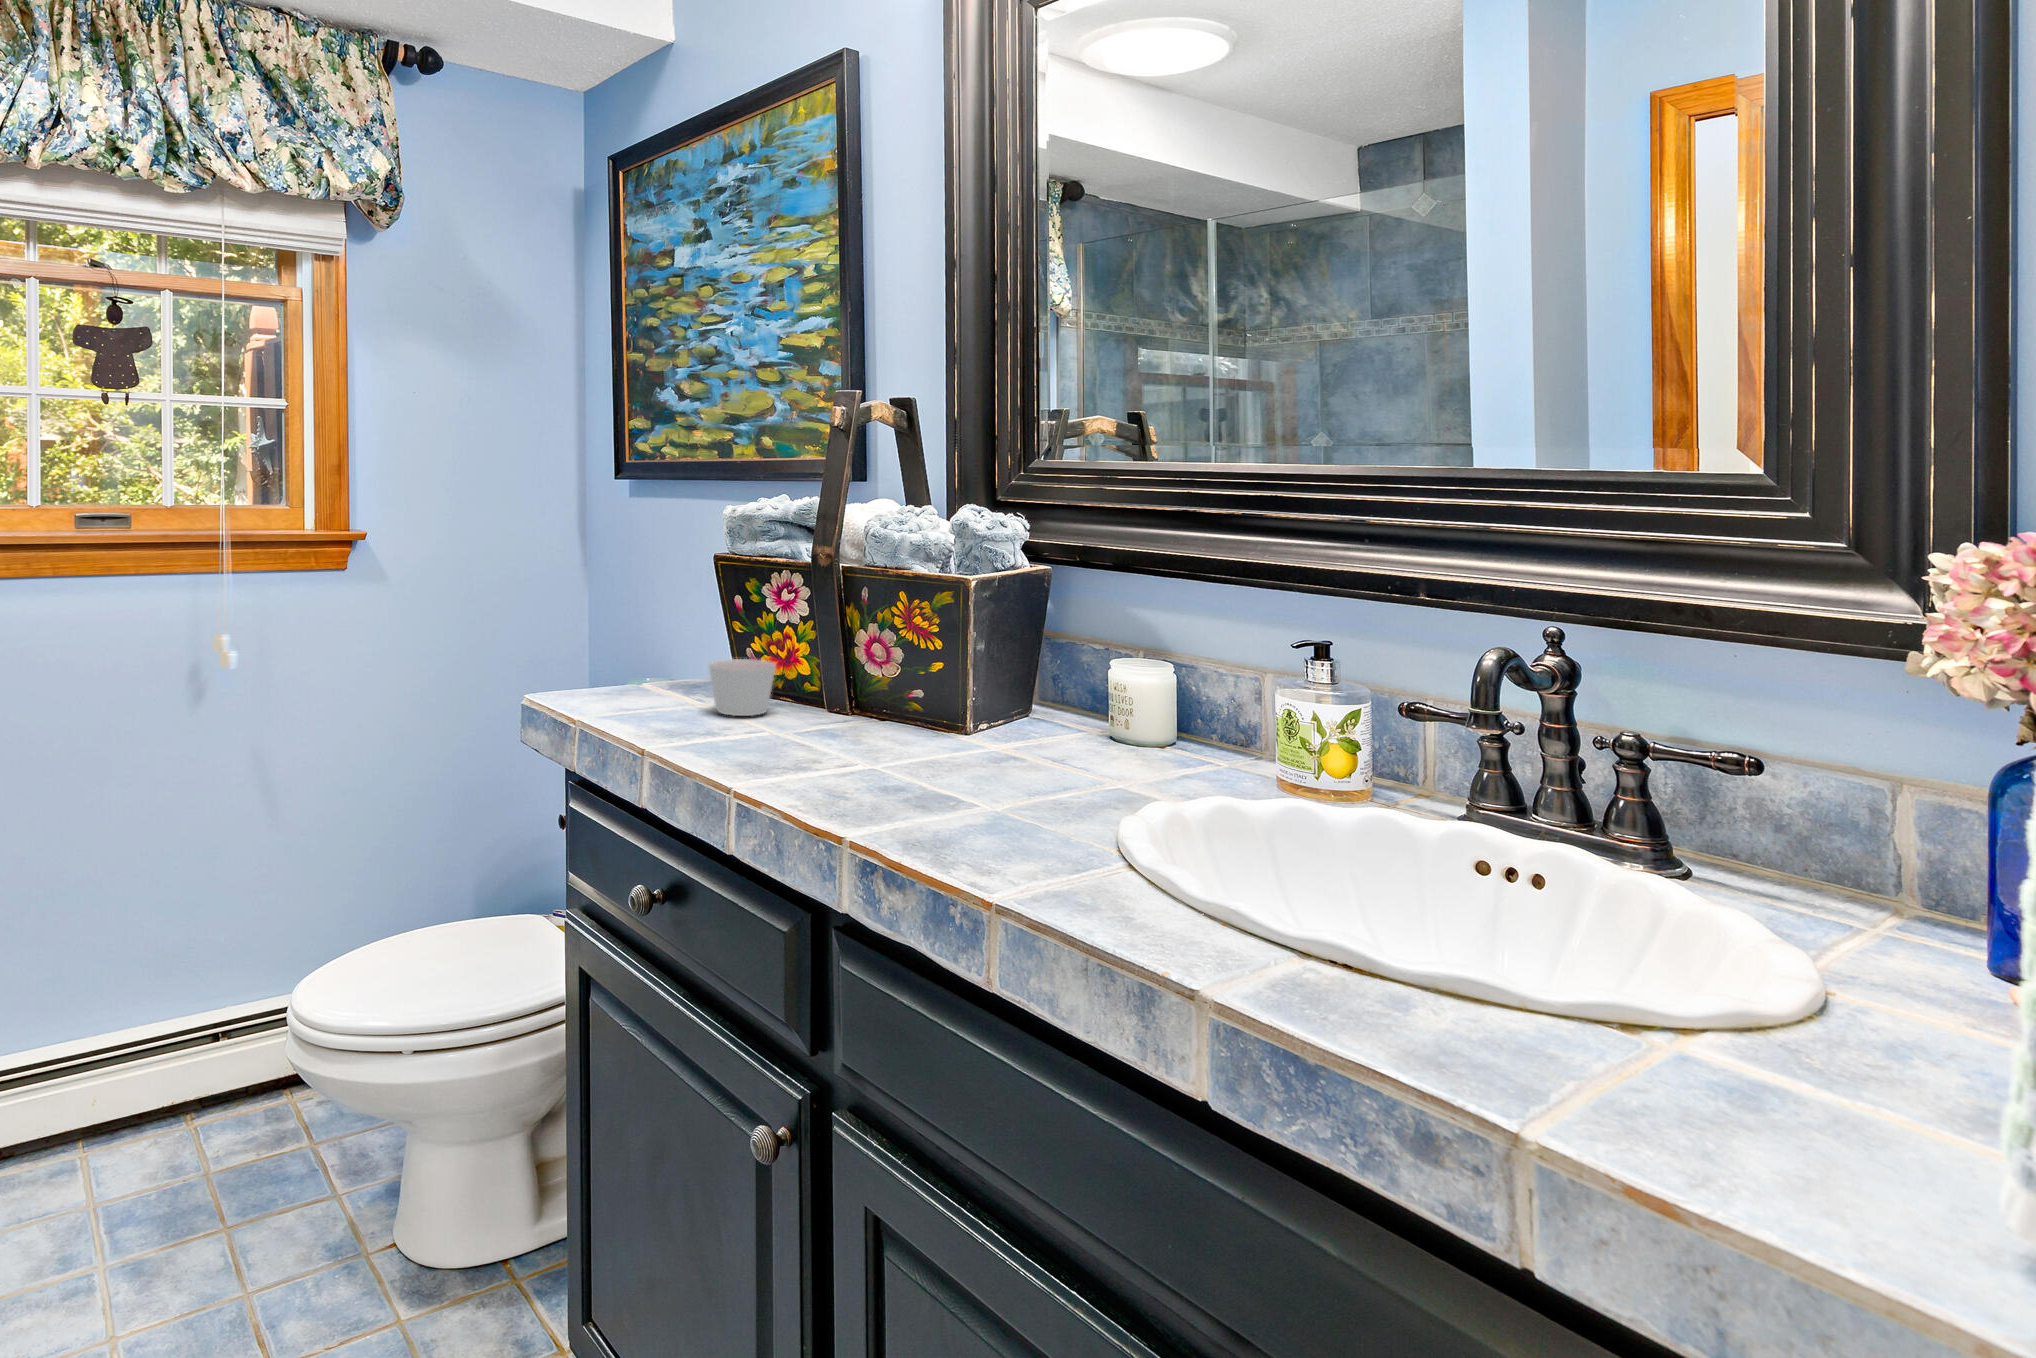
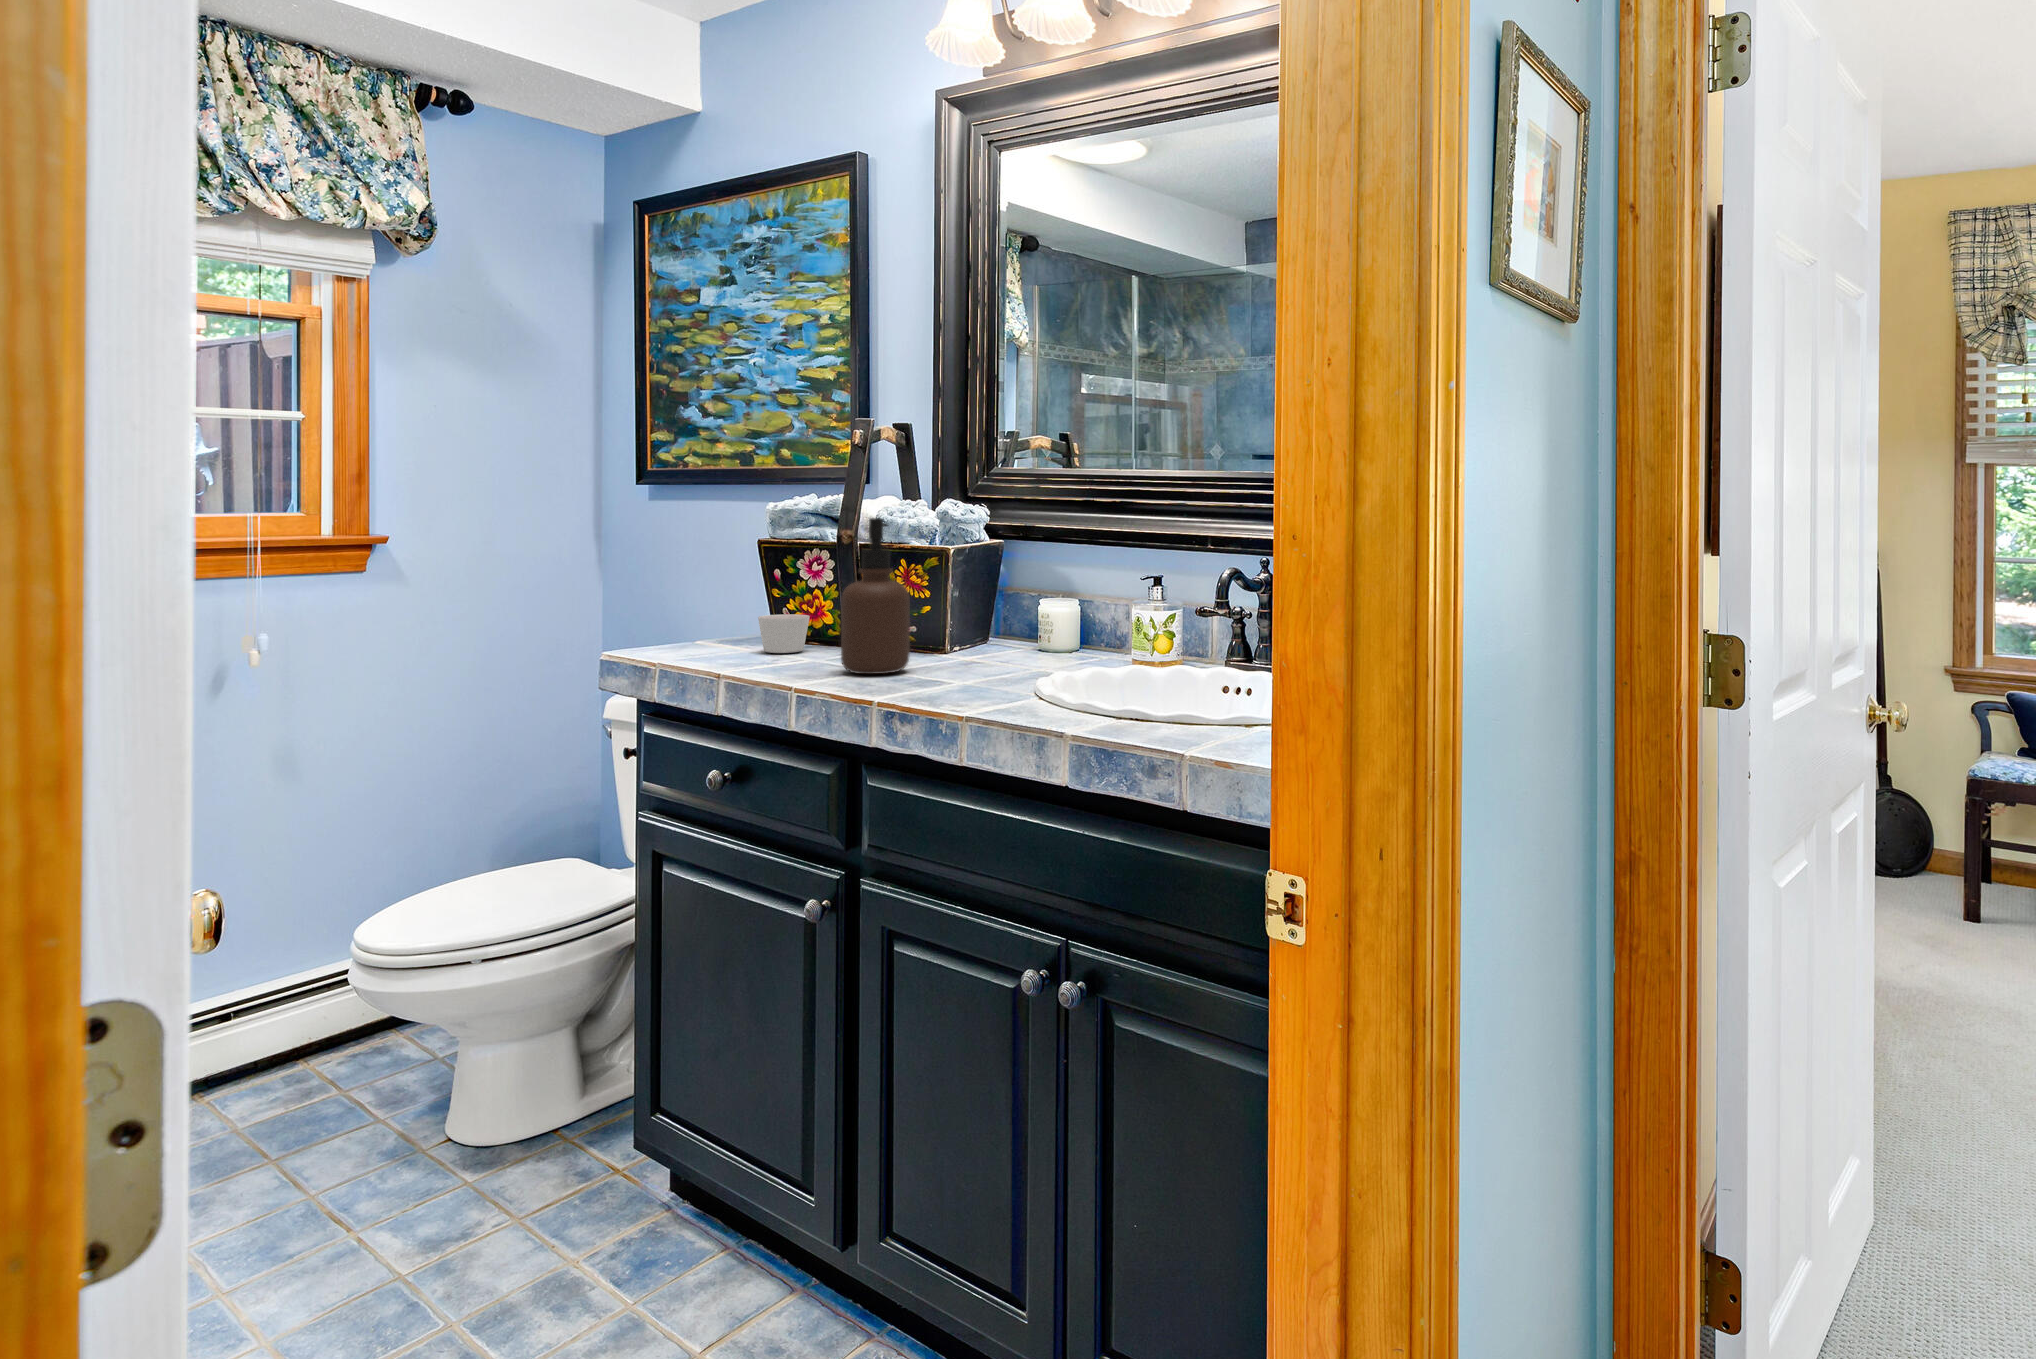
soap dispenser: none [807,537,909,780] -> present [841,518,910,674]

